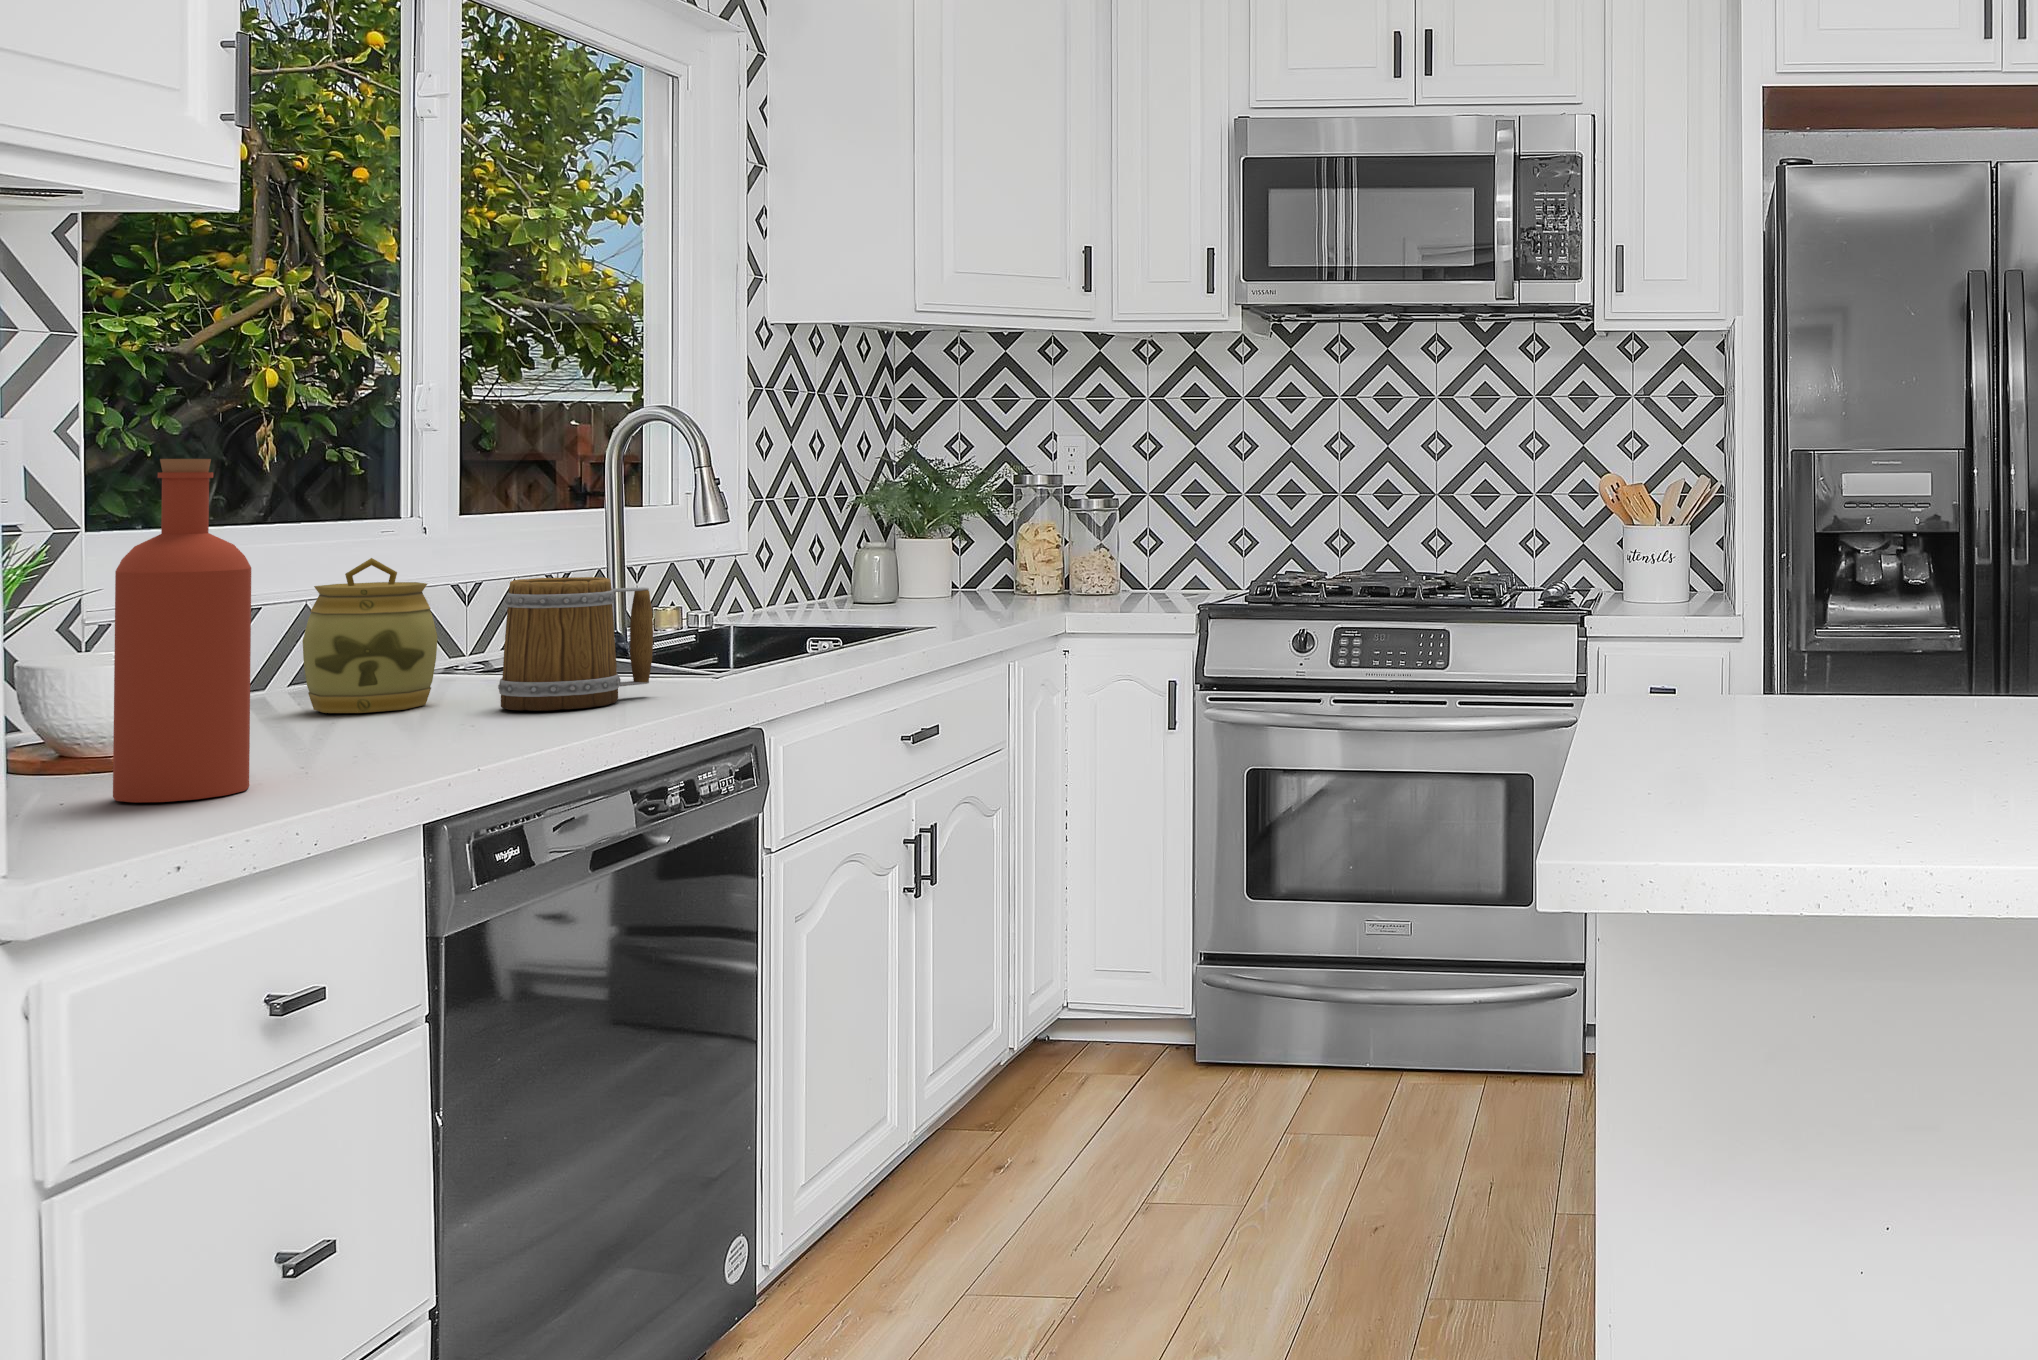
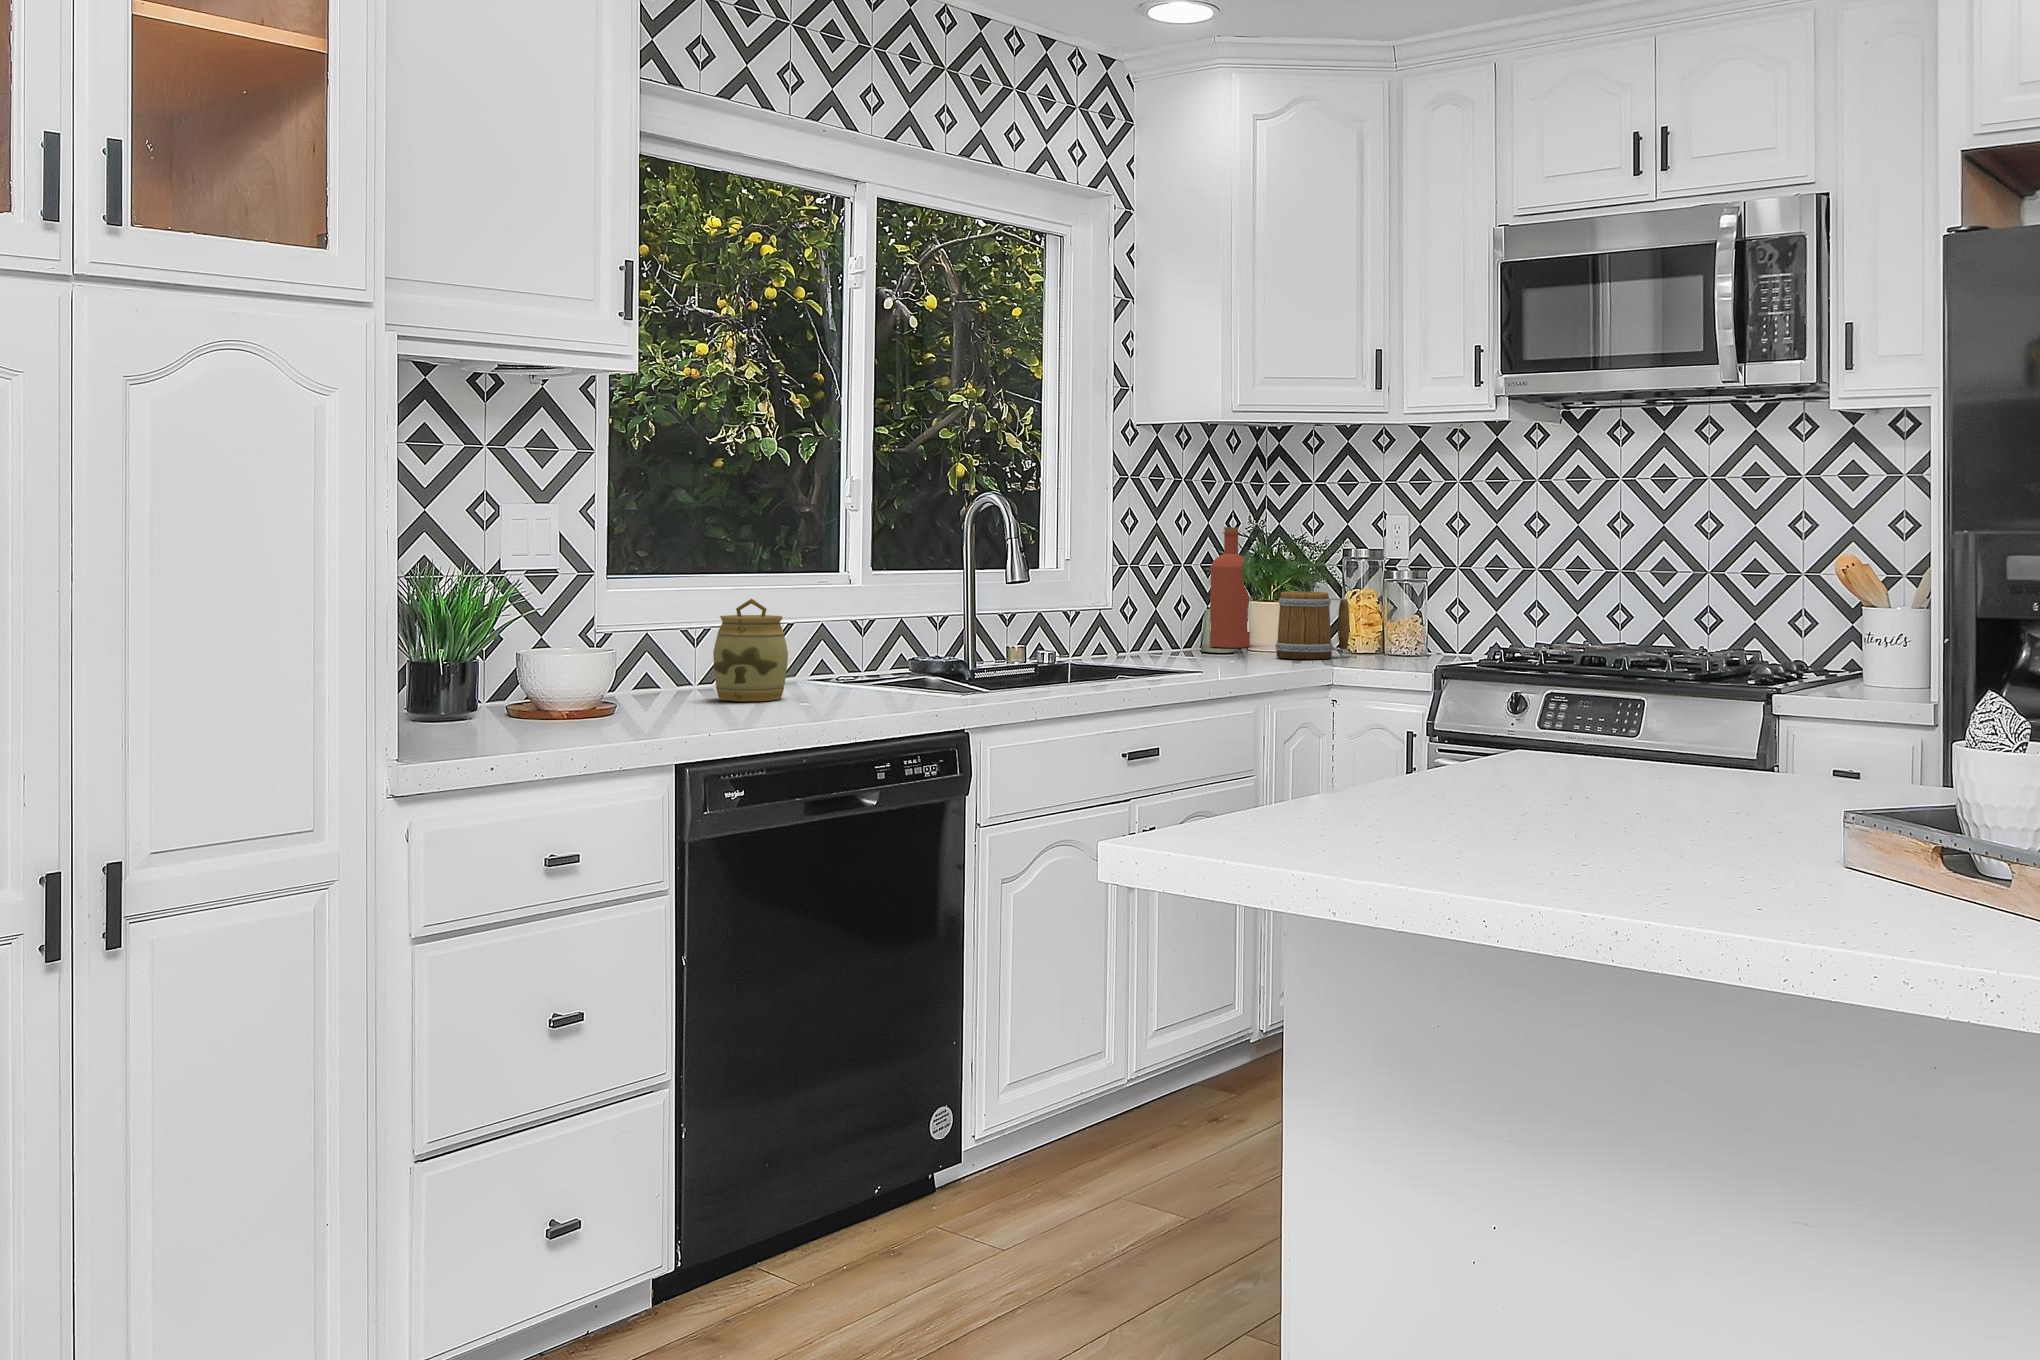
bottle: present [113,459,251,802] -> present [1210,527,1250,648]
mug: present [498,577,653,711] -> present [1275,591,1349,659]

